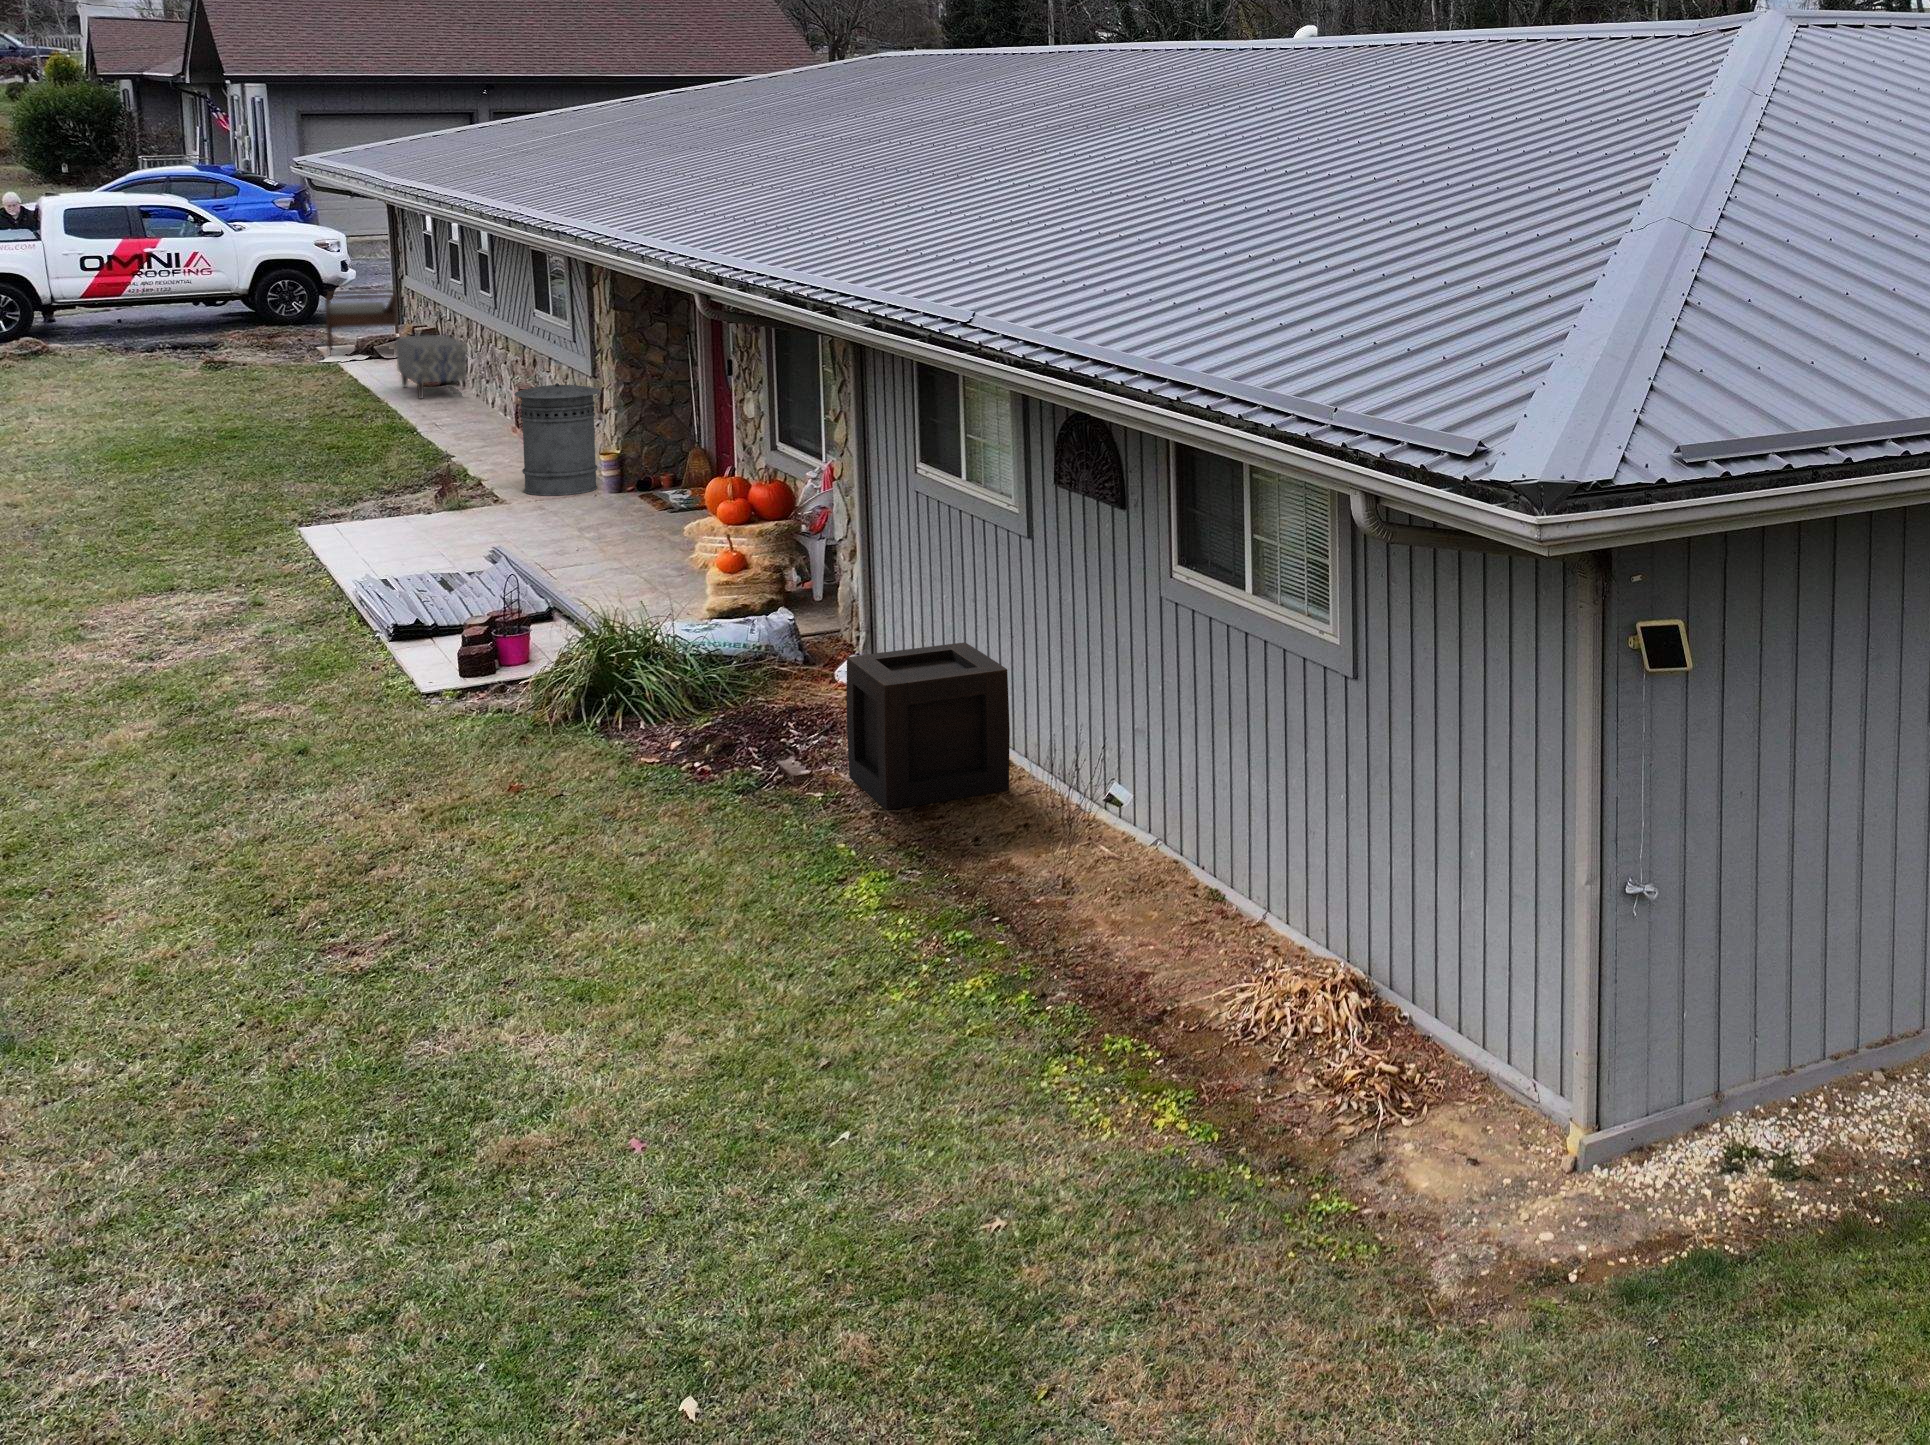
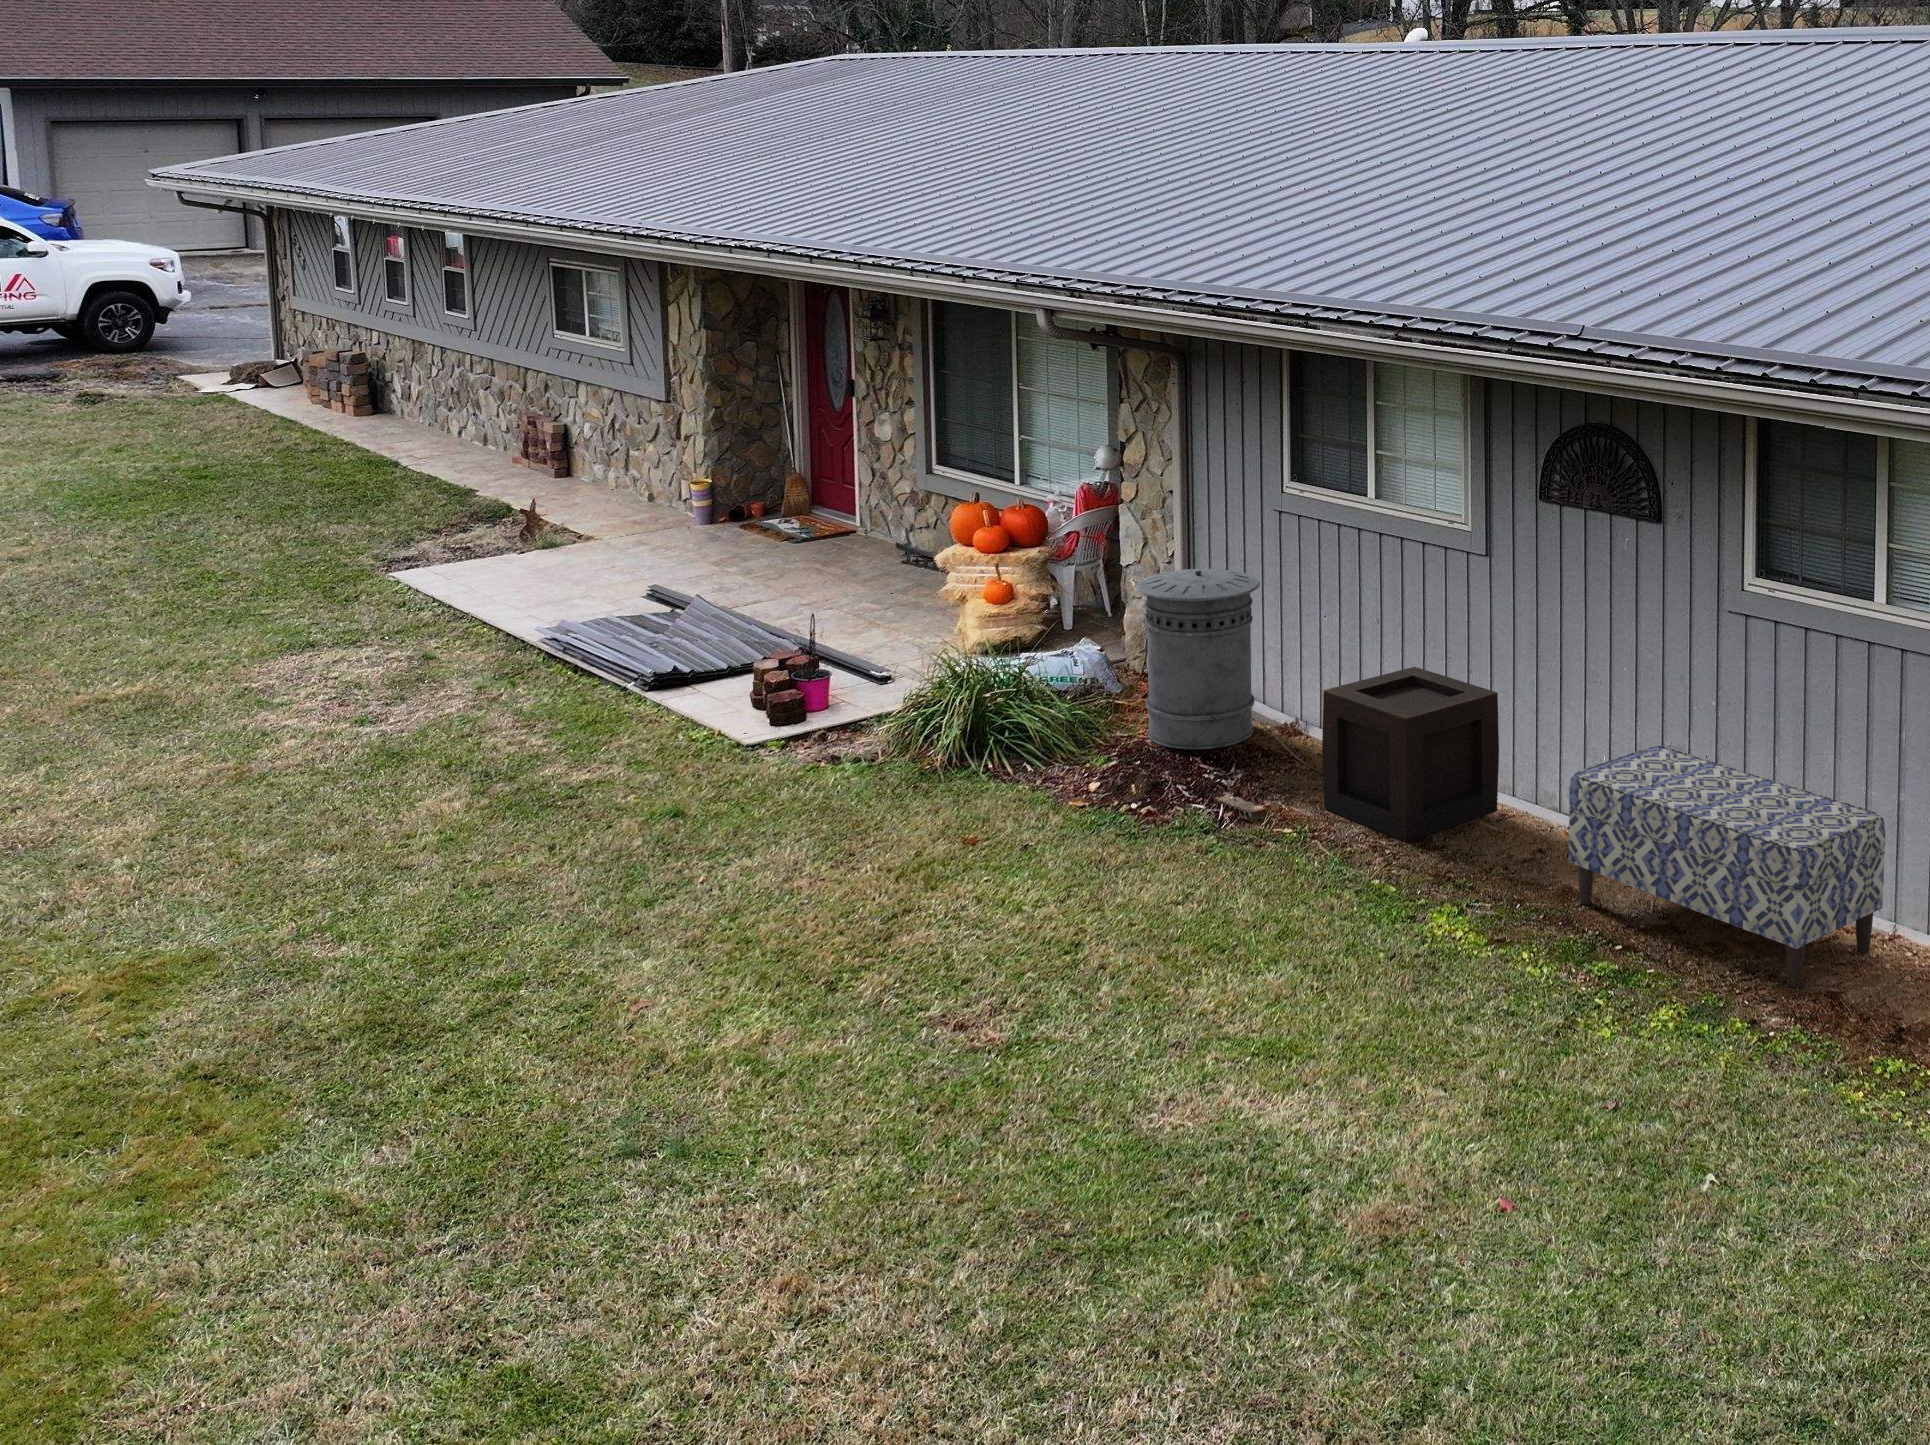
chair: present [325,290,398,354] -> none [192,289,287,383]
bench: present [397,335,466,399] -> present [1569,746,1885,988]
trash can: present [514,383,600,496] -> present [1136,569,1260,750]

